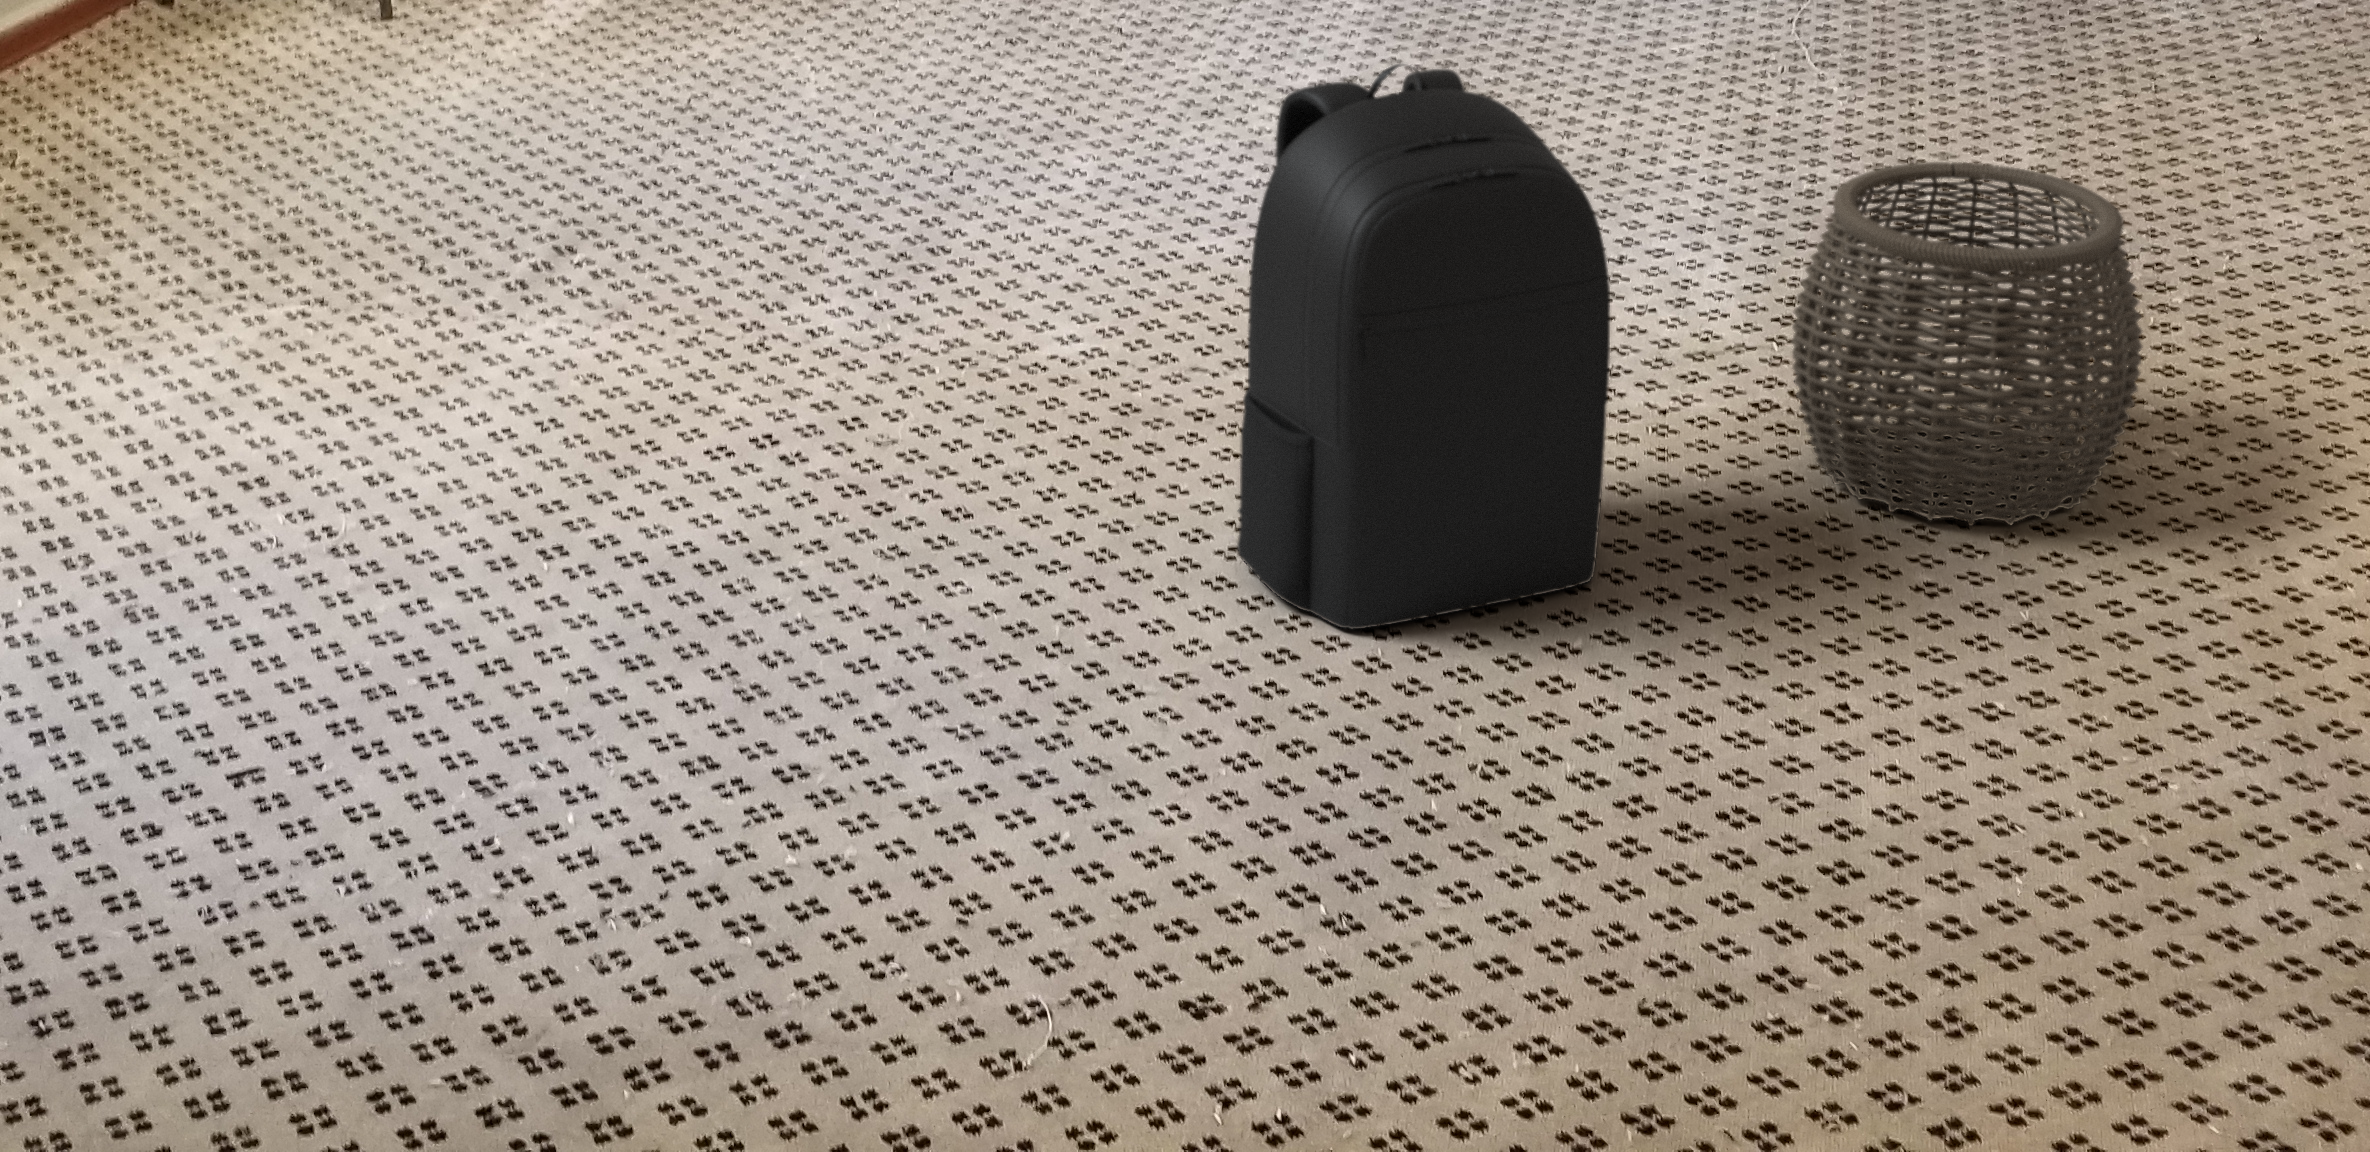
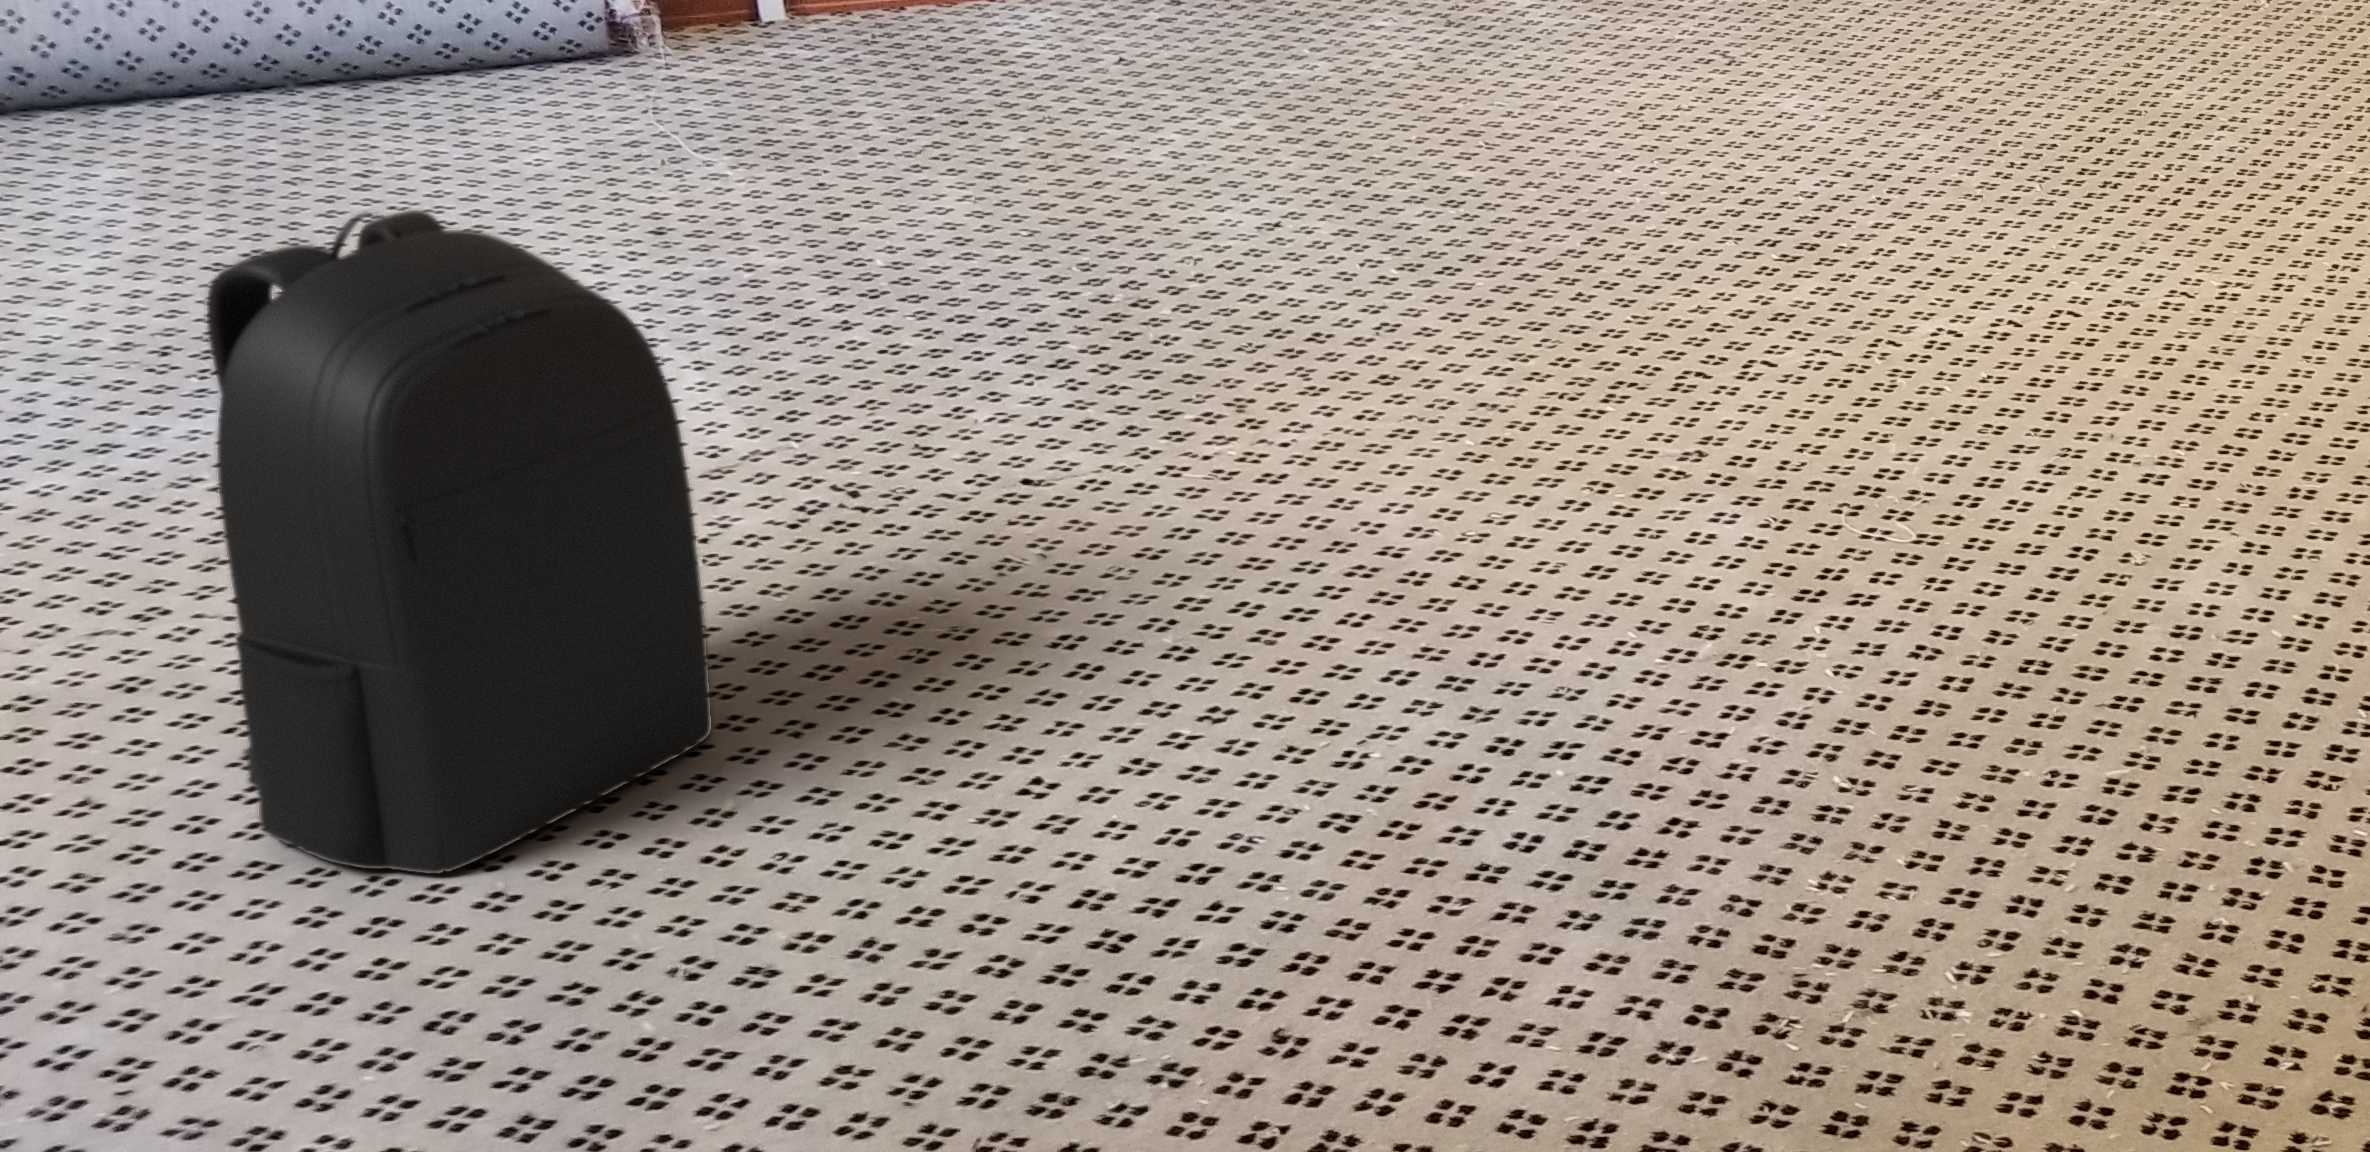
woven basket: present [1792,162,2143,525] -> none [839,208,1203,578]

